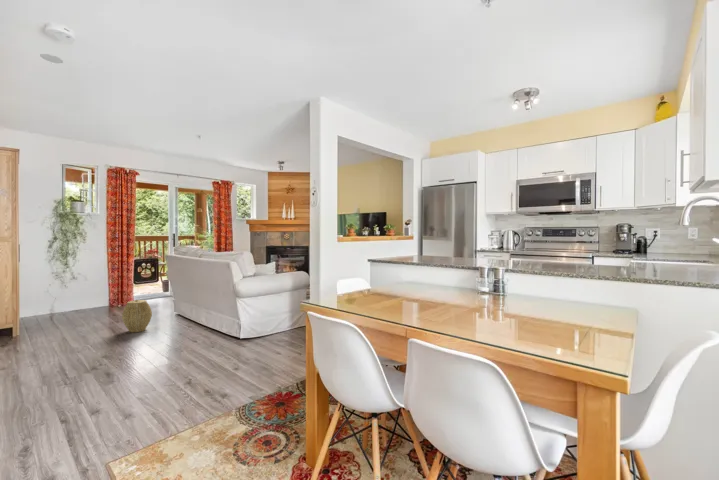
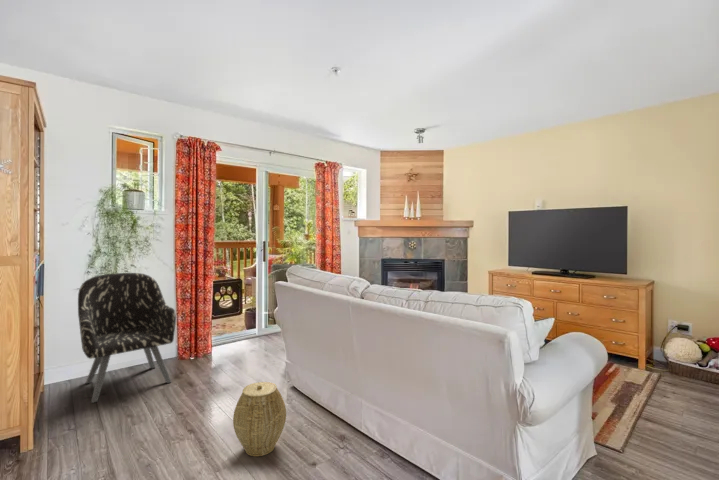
armchair: none [42,251,104,321] -> present [78,273,176,403]

